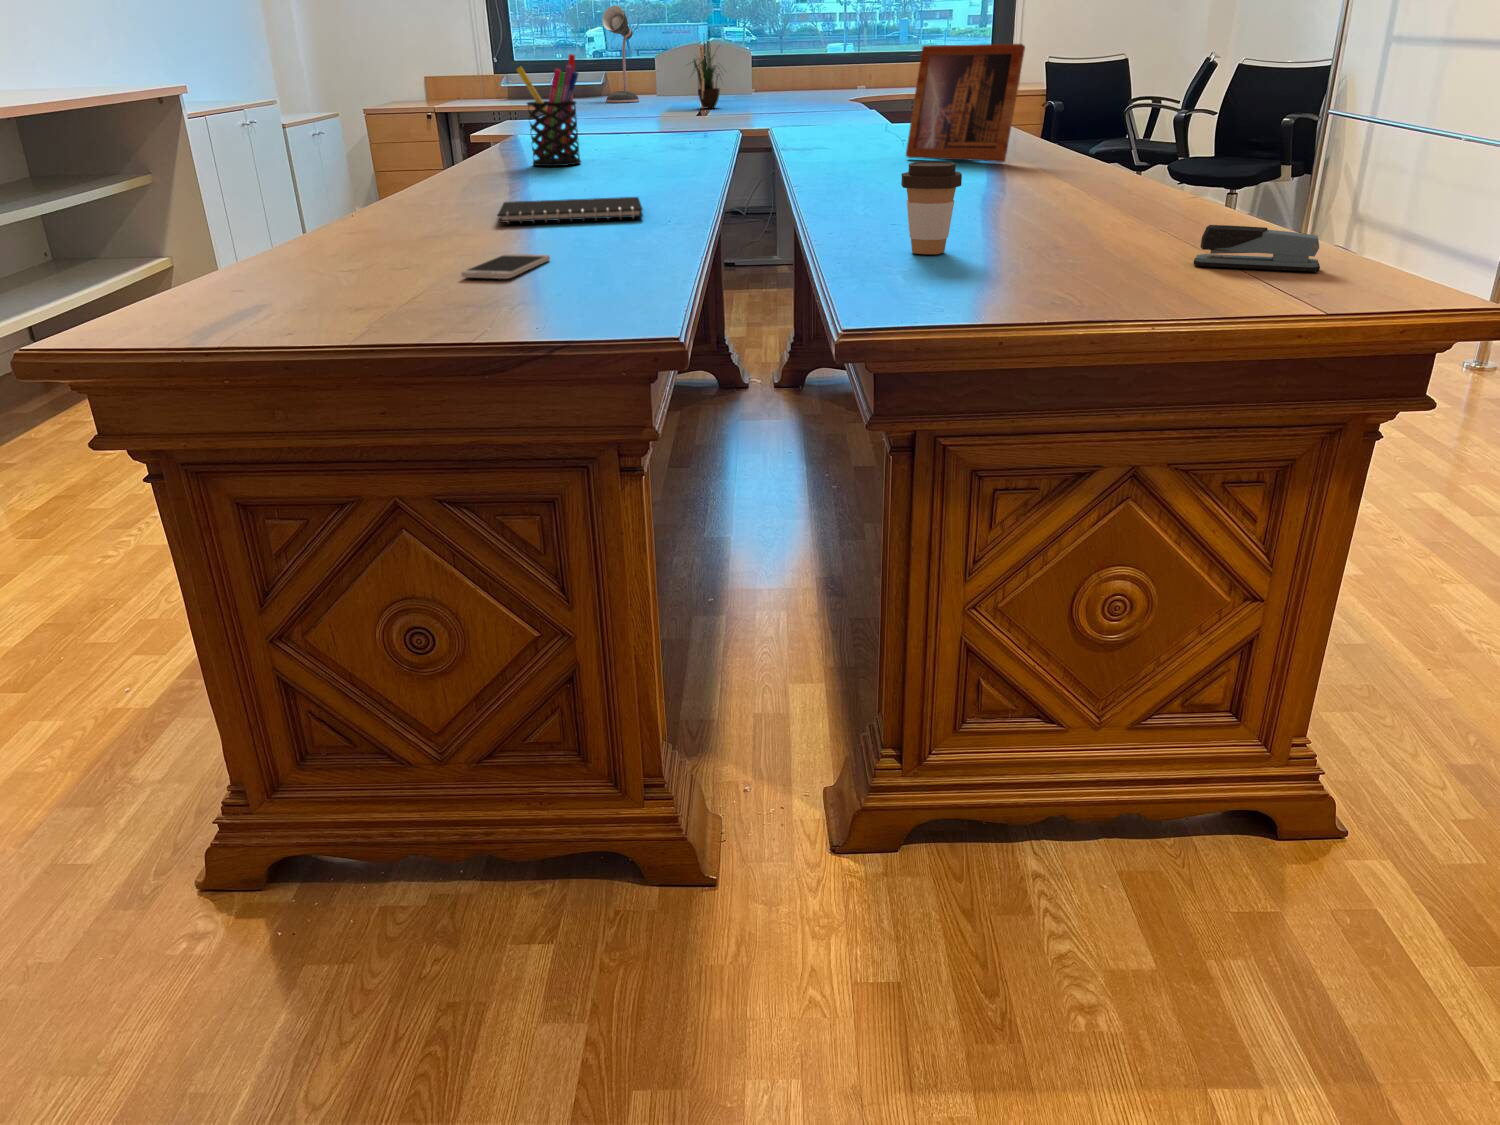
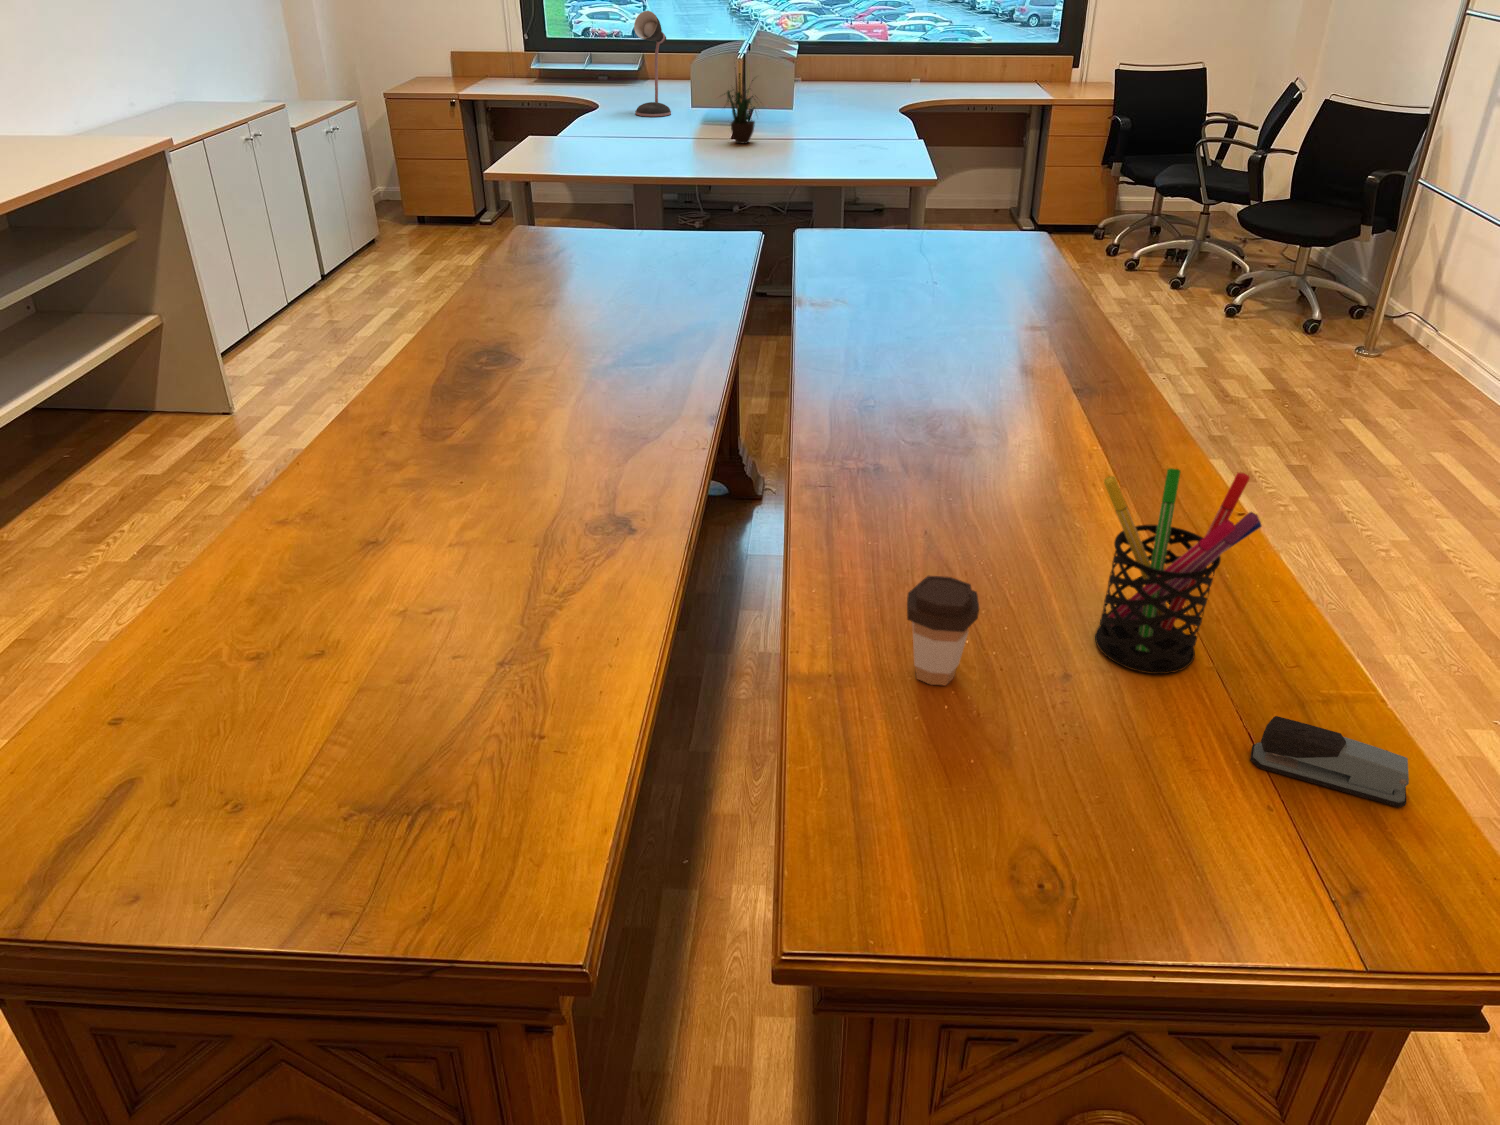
picture frame: present [906,44,1025,162] -> none [939,210,1082,356]
pen holder: present [517,54,581,166] -> present [1095,468,1262,674]
notebook: present [498,197,643,223] -> none [452,458,621,523]
smartphone: present [461,254,550,279] -> none [378,640,492,725]

